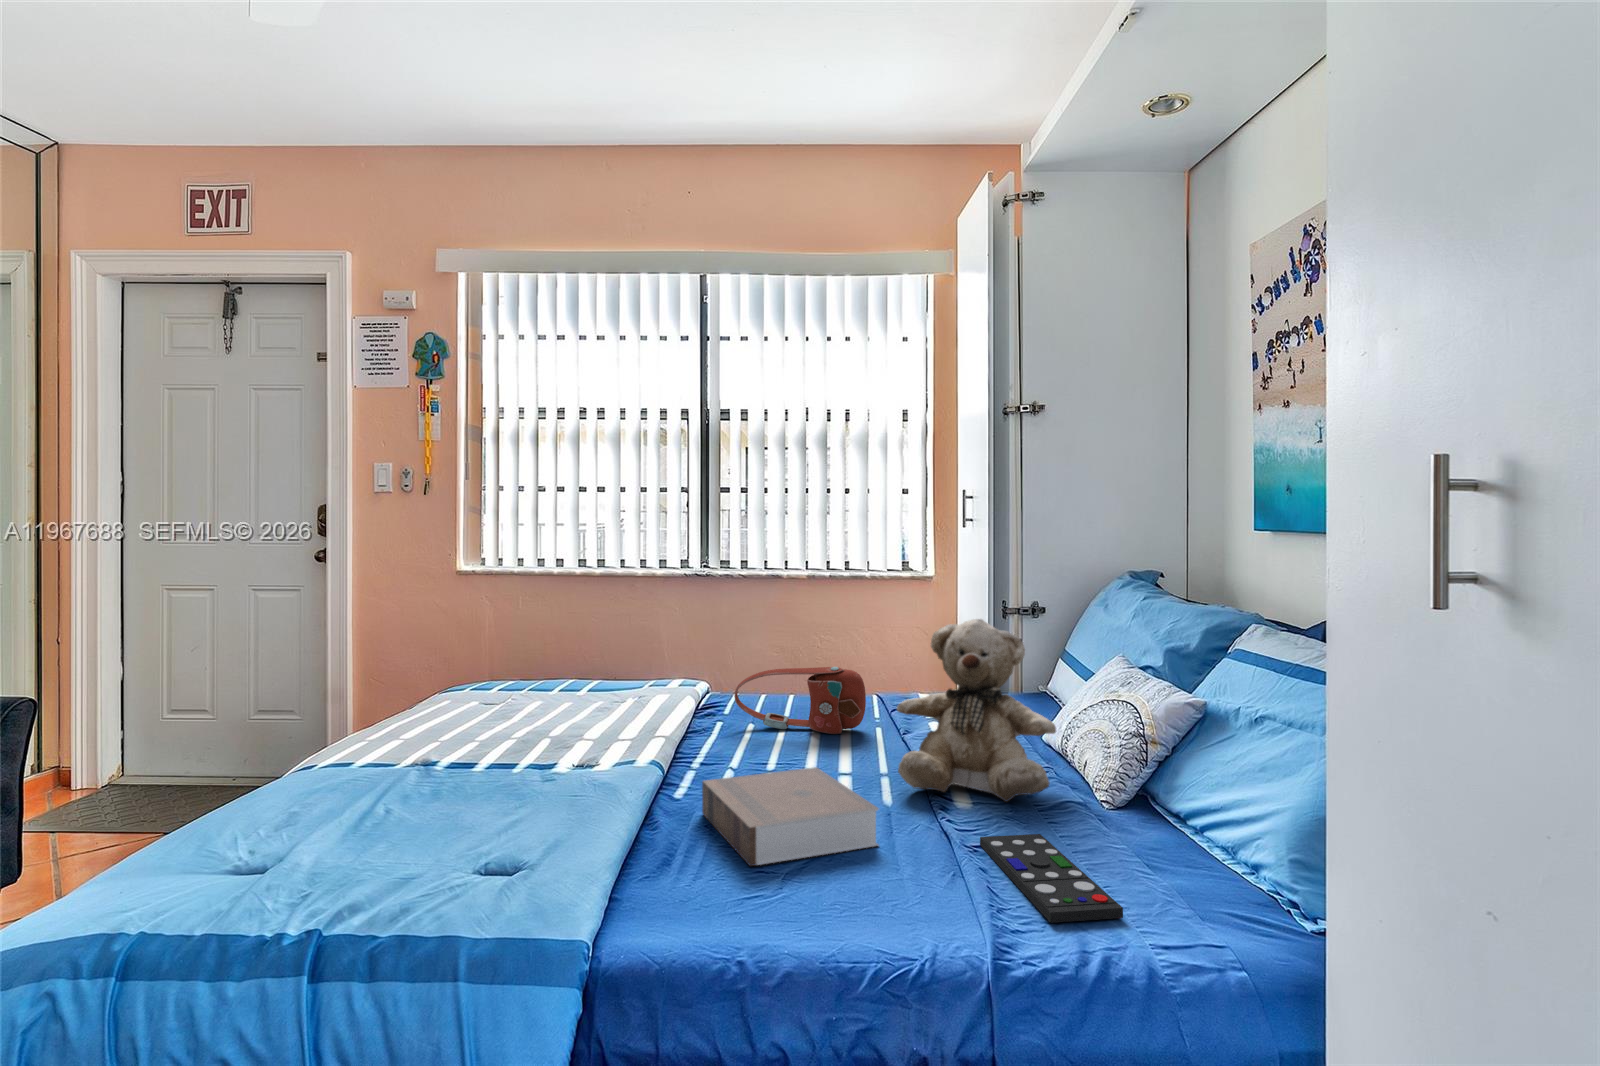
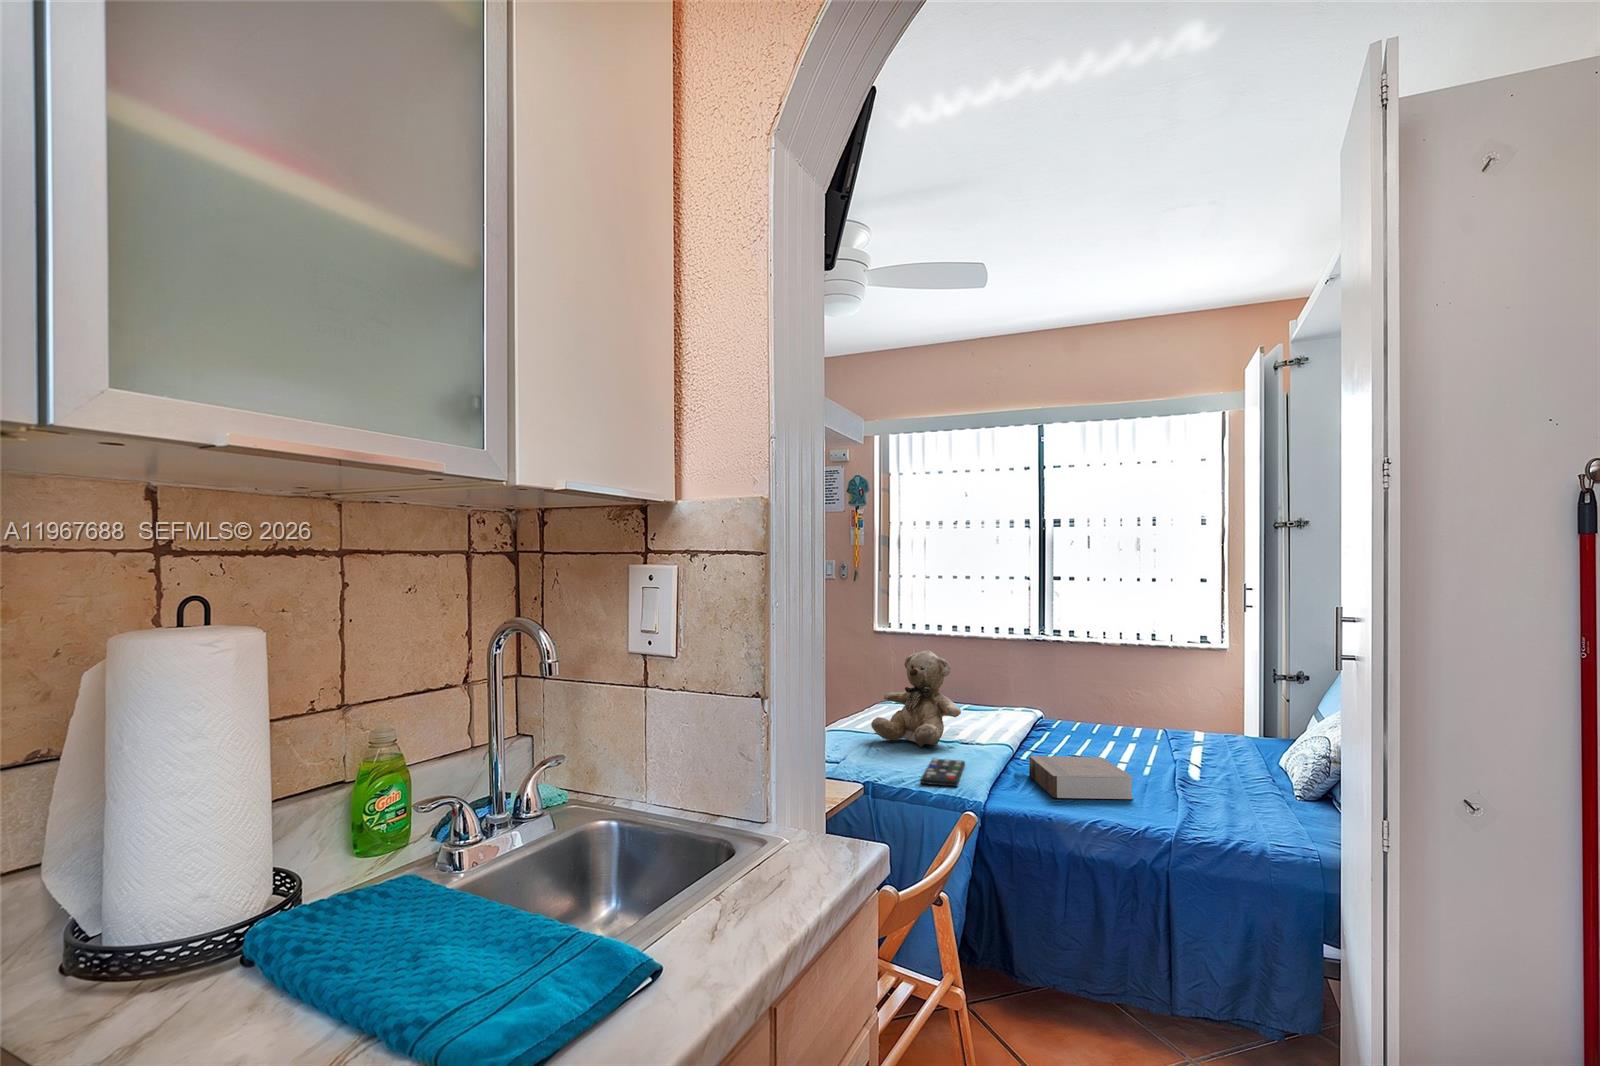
teddy bear: present [897,619,1056,802] -> present [871,650,961,747]
handbag: present [734,667,866,734] -> none [1056,702,1148,748]
remote control: present [980,834,1123,923] -> present [921,759,965,787]

